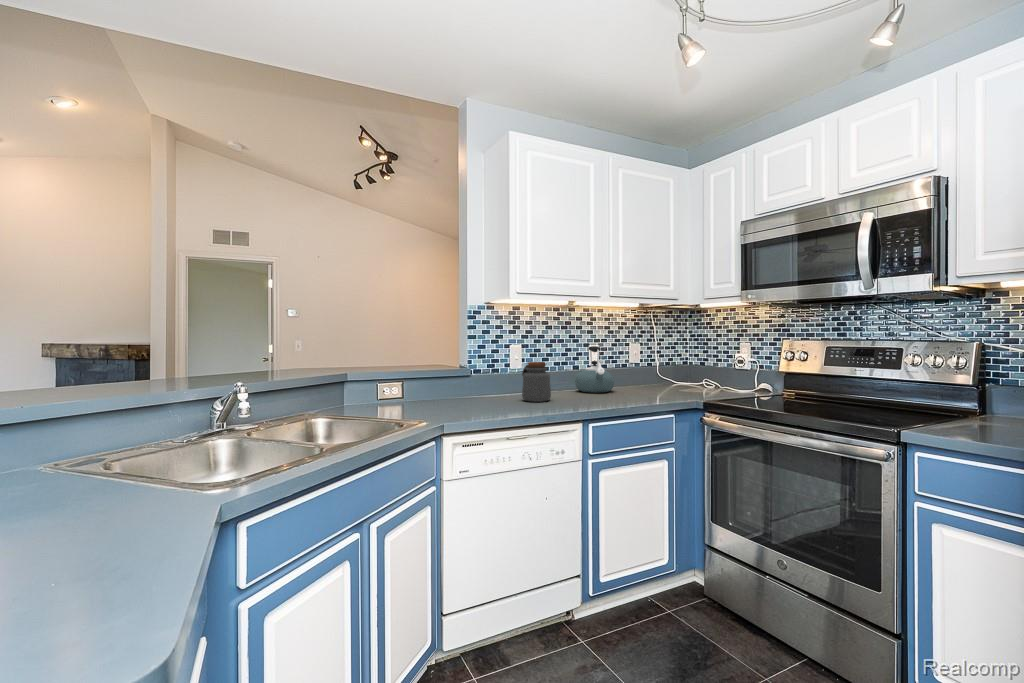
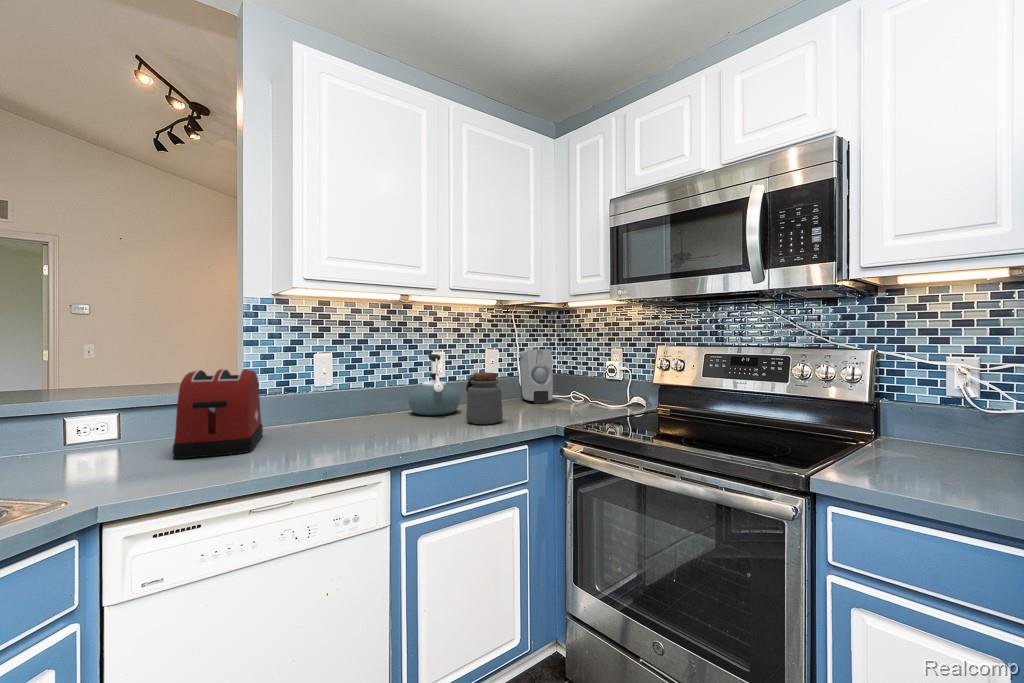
soap dispenser: none [659,343,689,388] -> present [520,349,553,403]
toaster: none [447,354,492,408] -> present [173,369,263,458]
jar: present [522,362,551,402] -> present [466,372,503,424]

